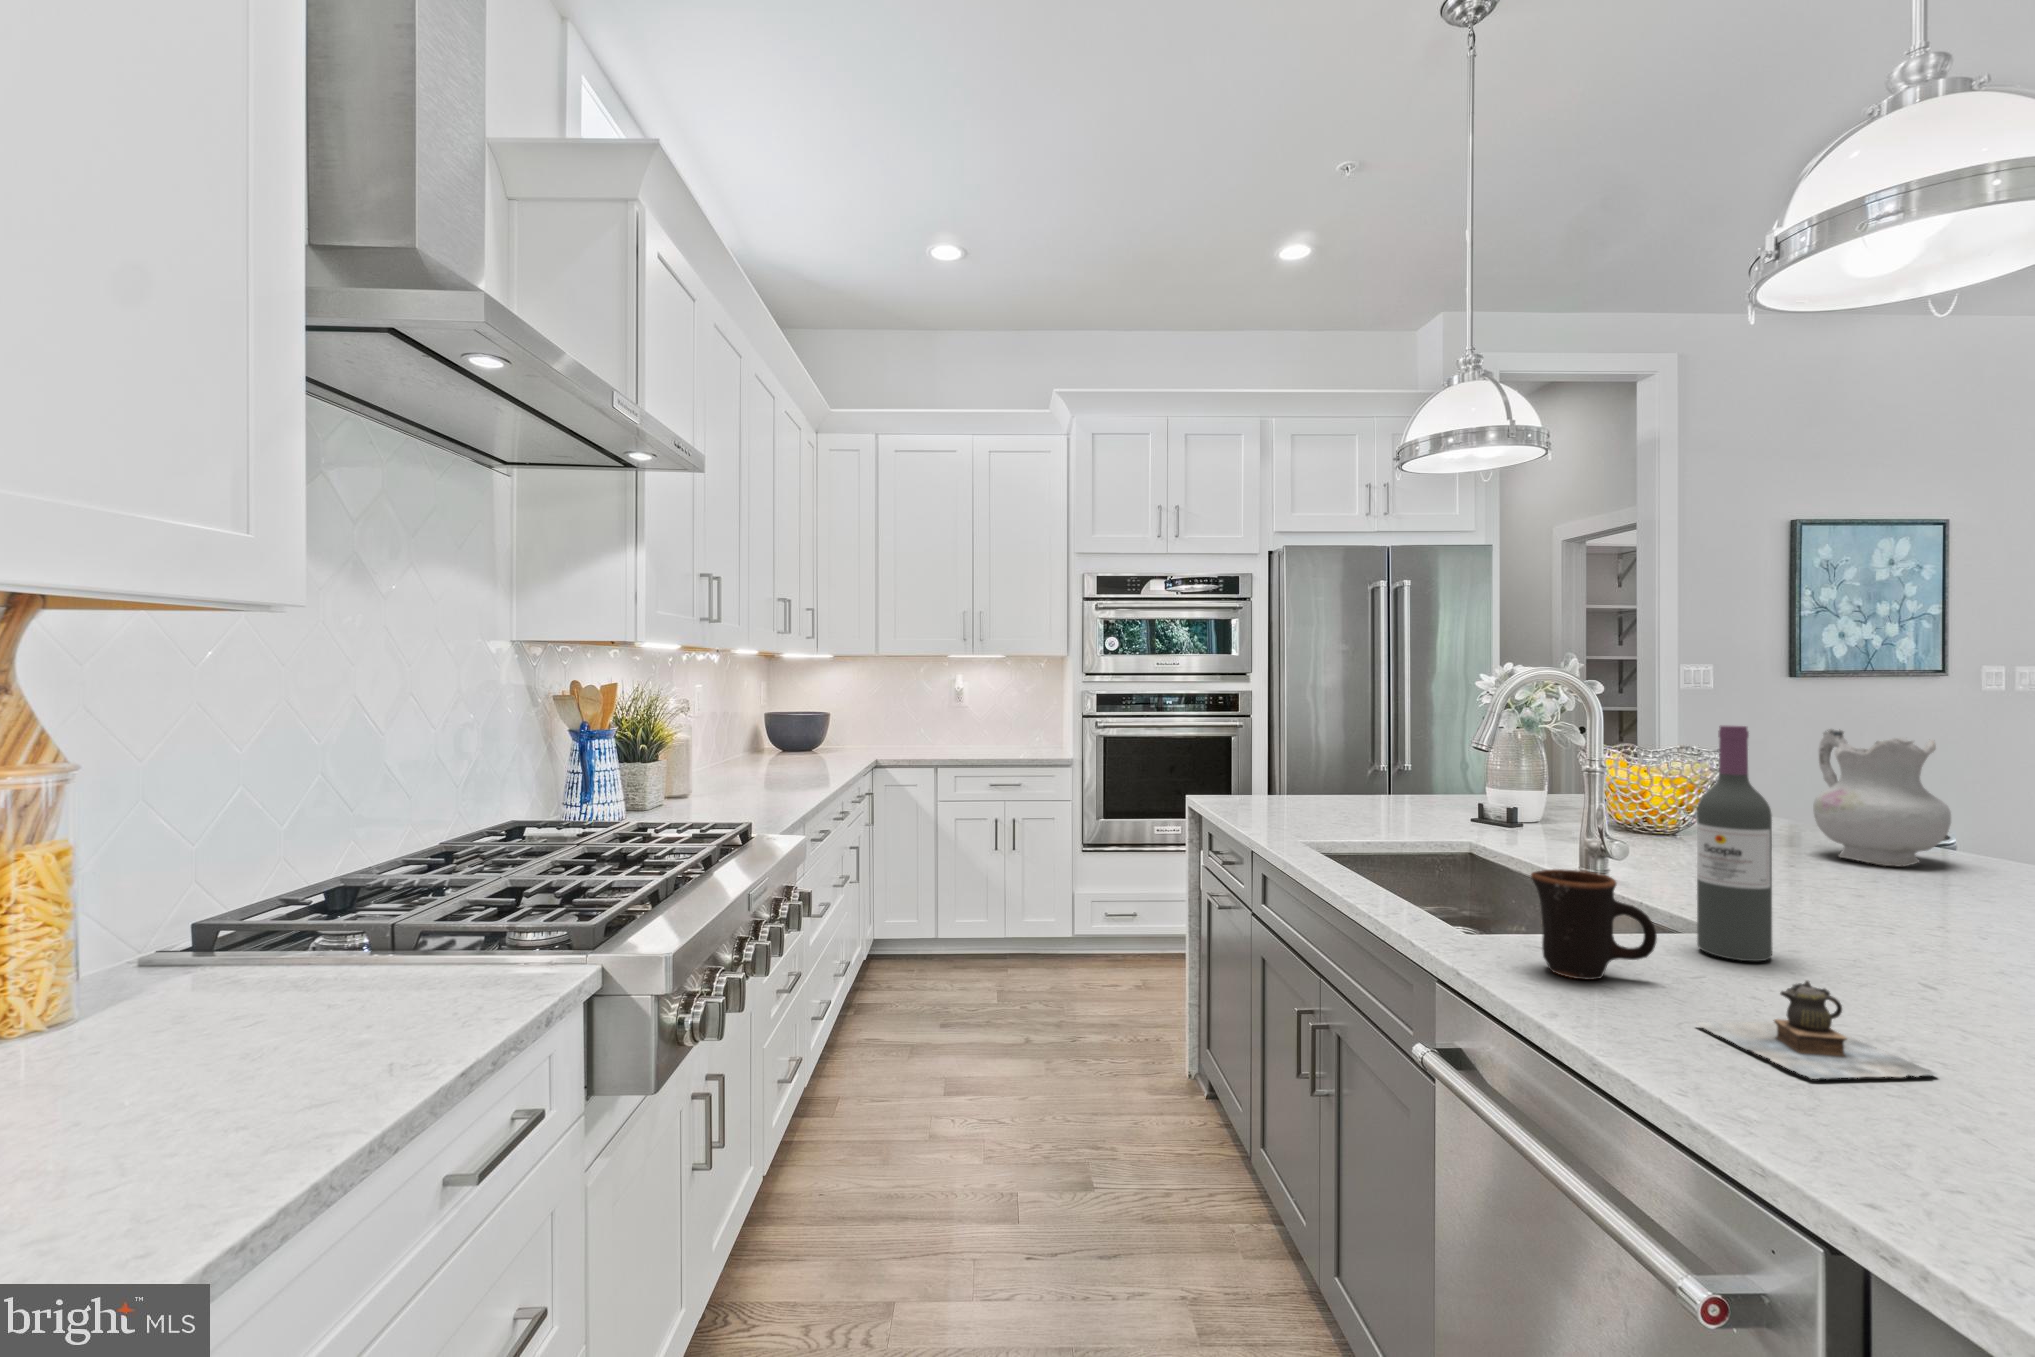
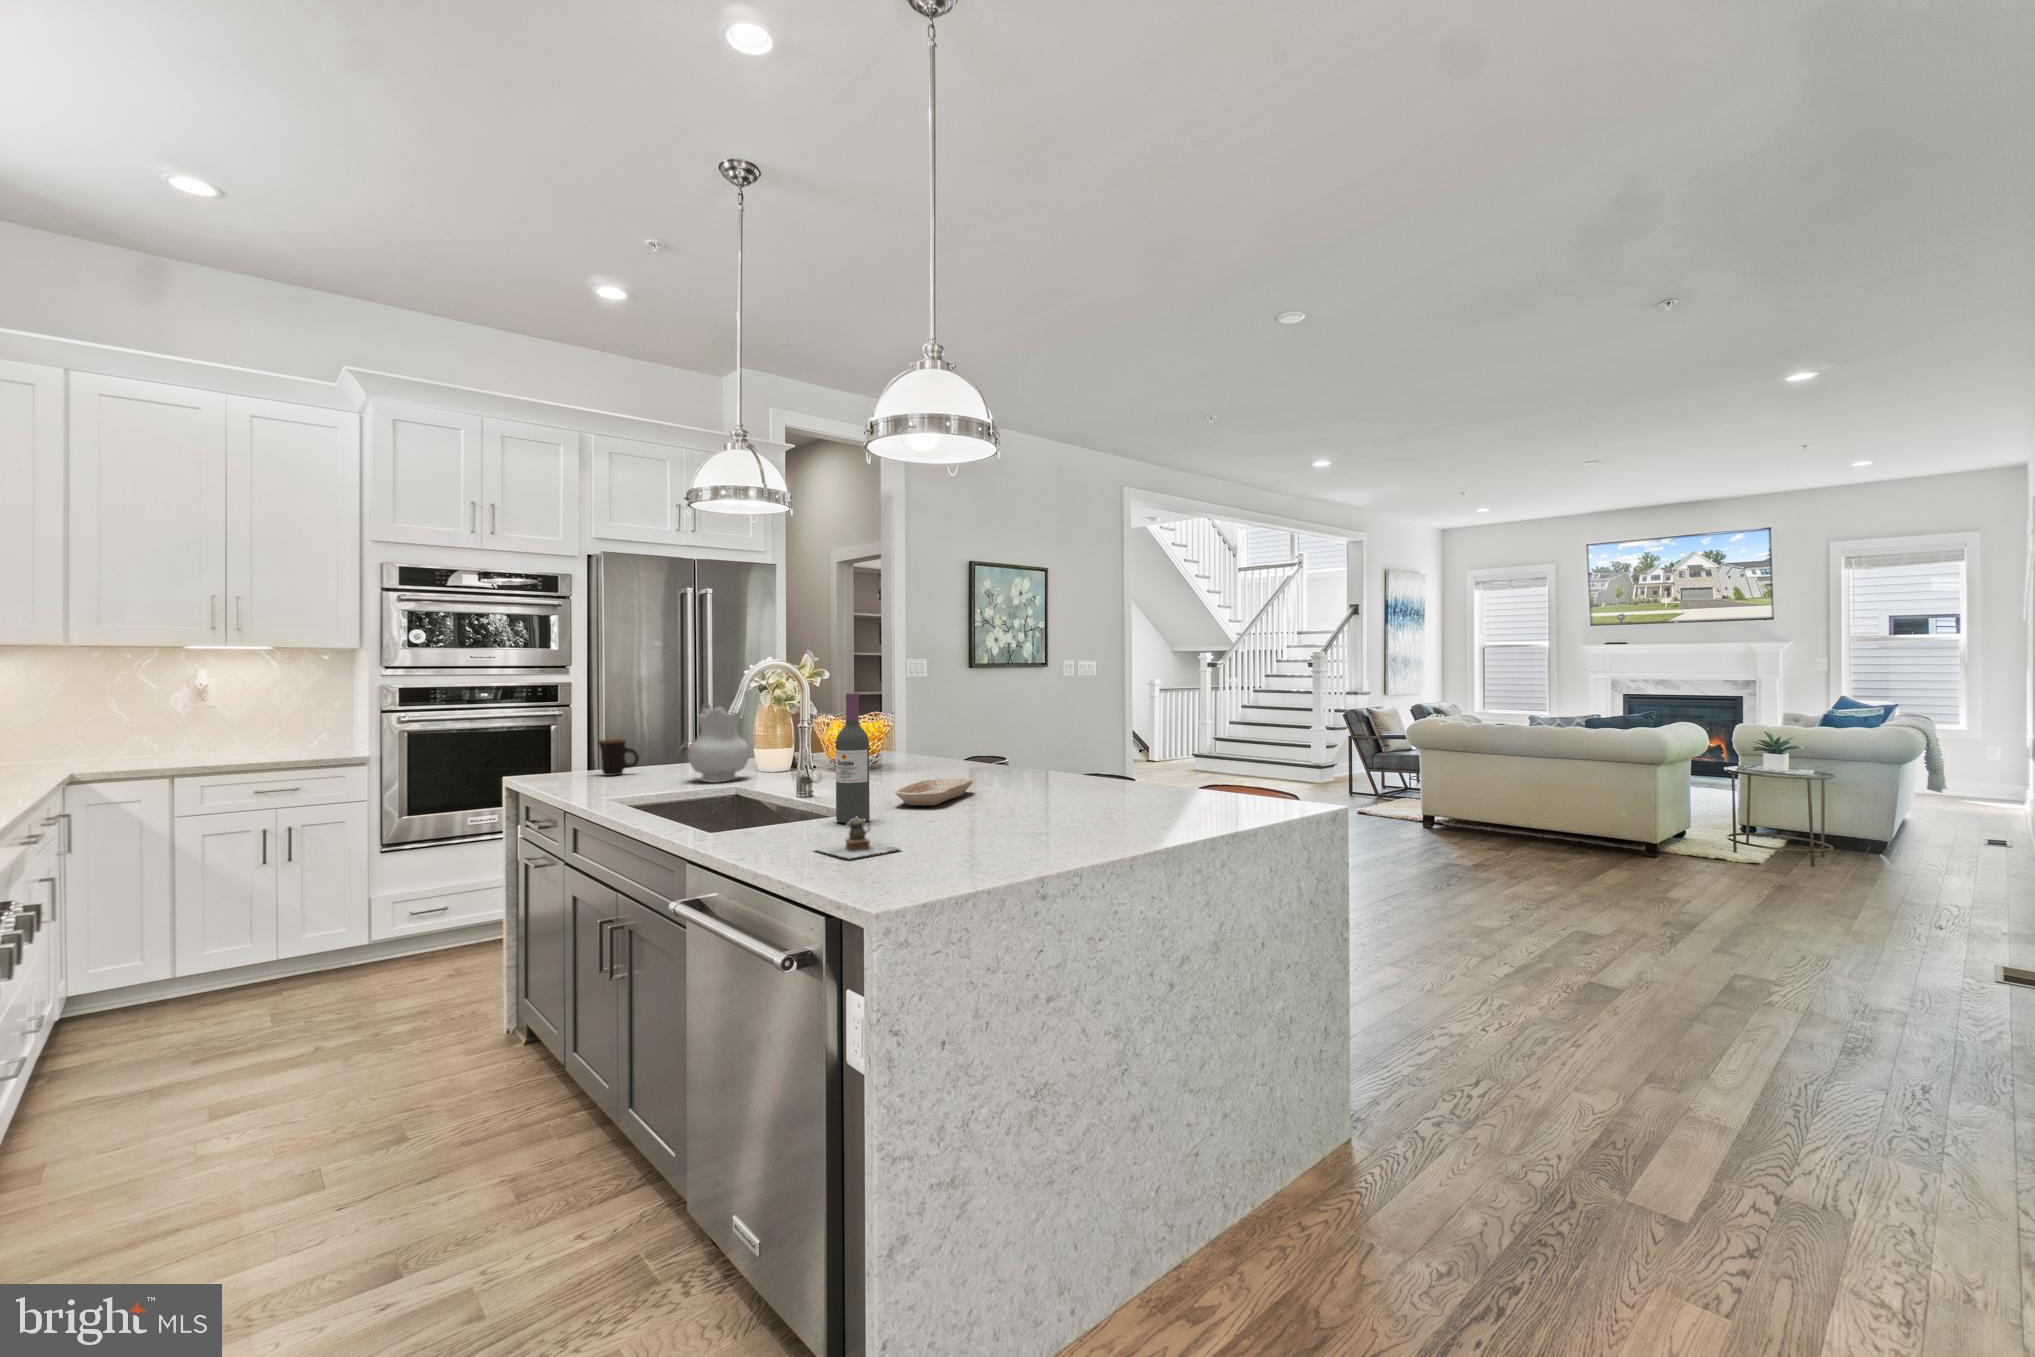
ceramic pitcher: present [1813,729,1951,867] -> present [688,704,750,783]
mug: present [1531,869,1657,980] -> present [598,739,639,776]
tray: none [1803,878,1972,939] -> present [895,779,973,806]

